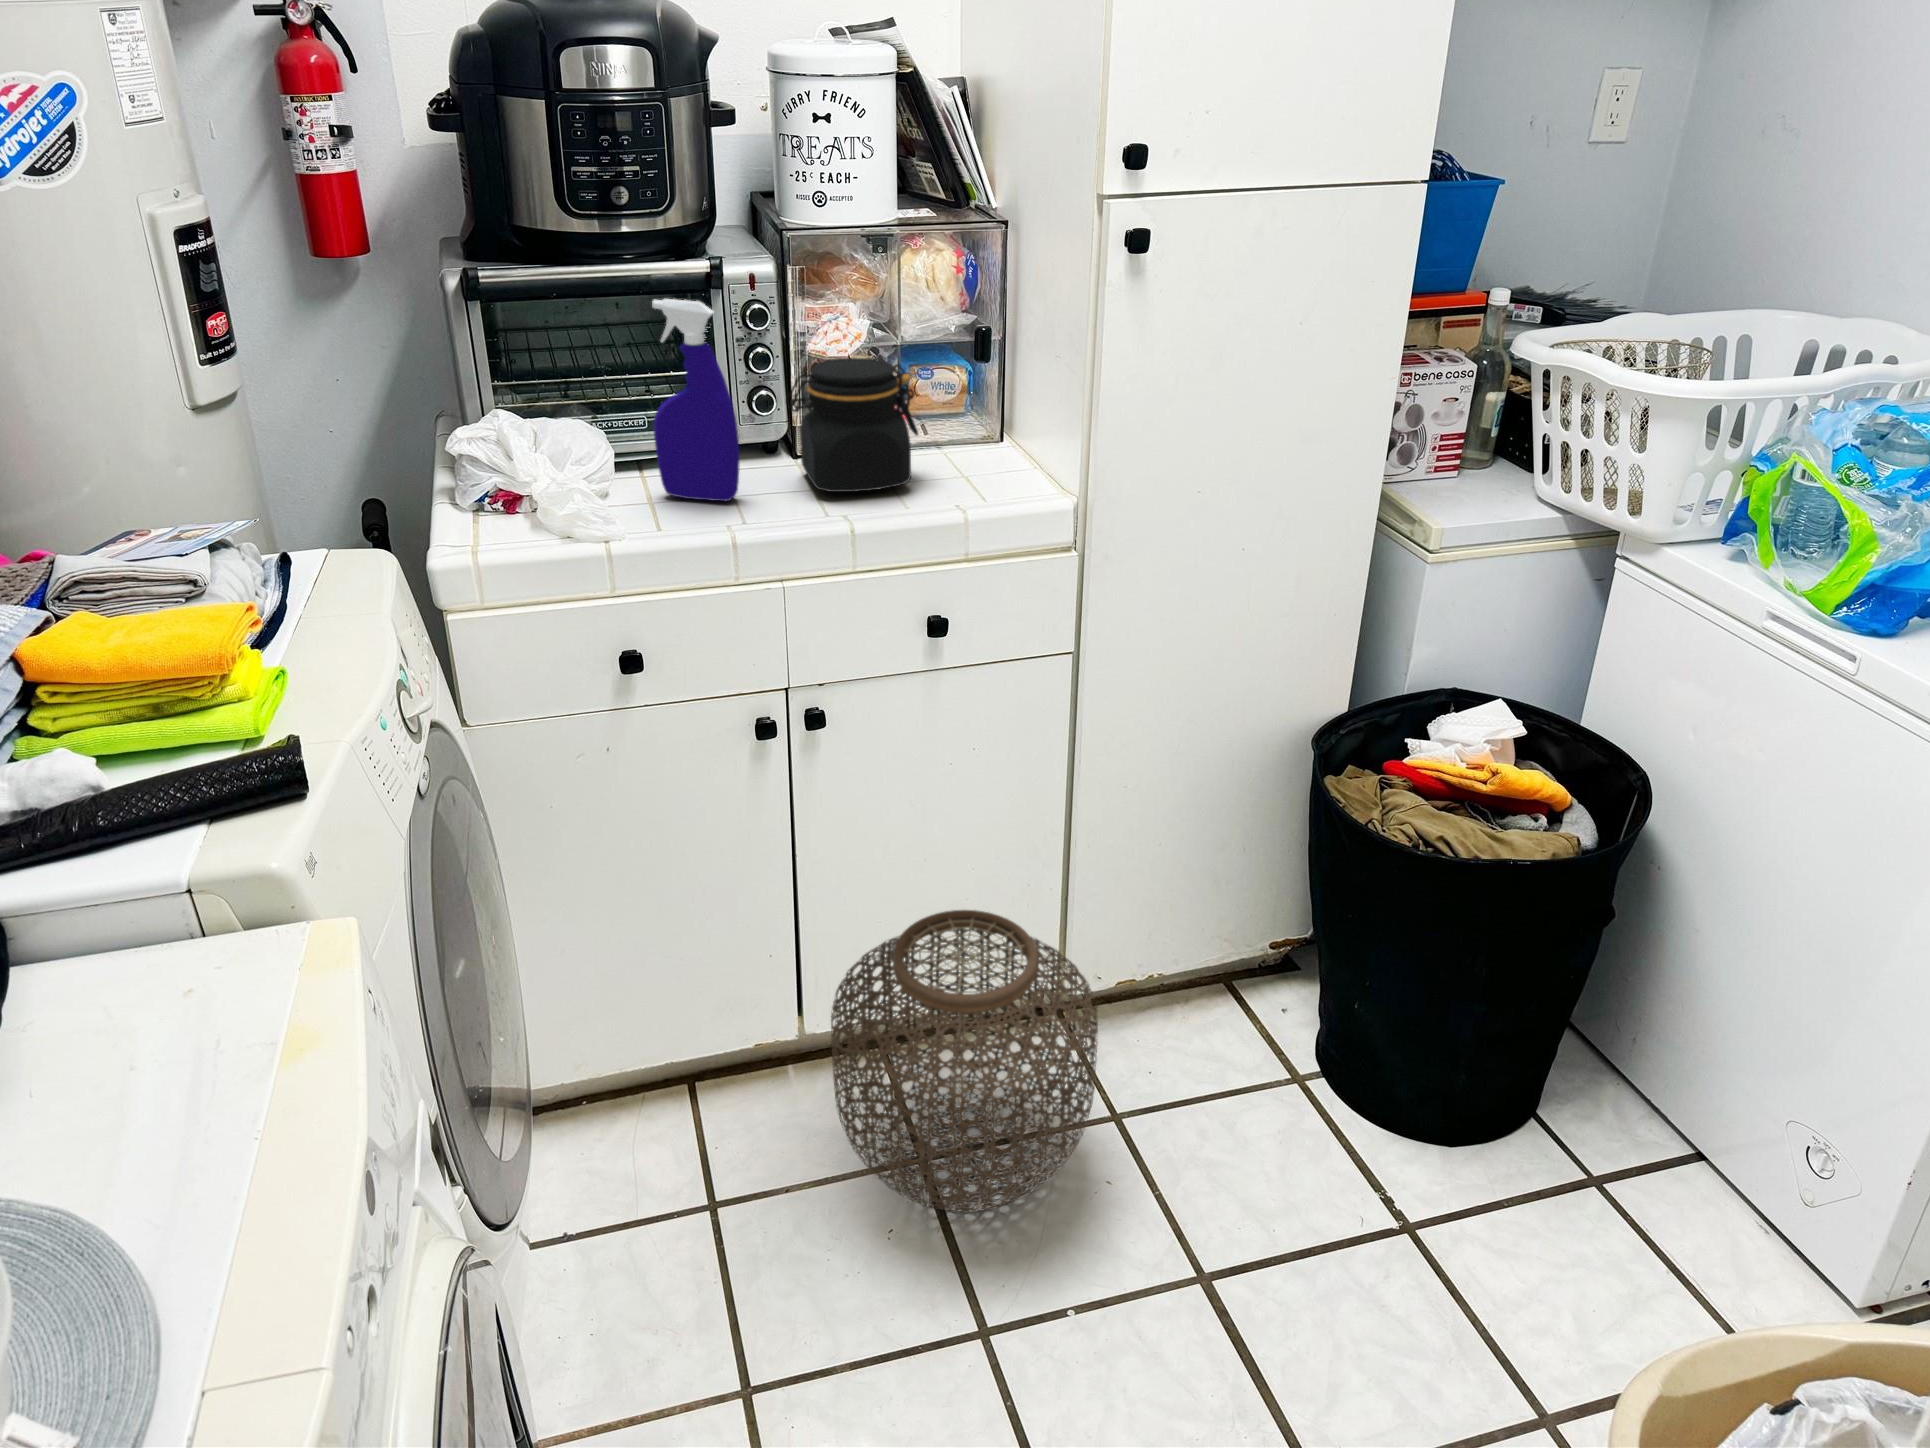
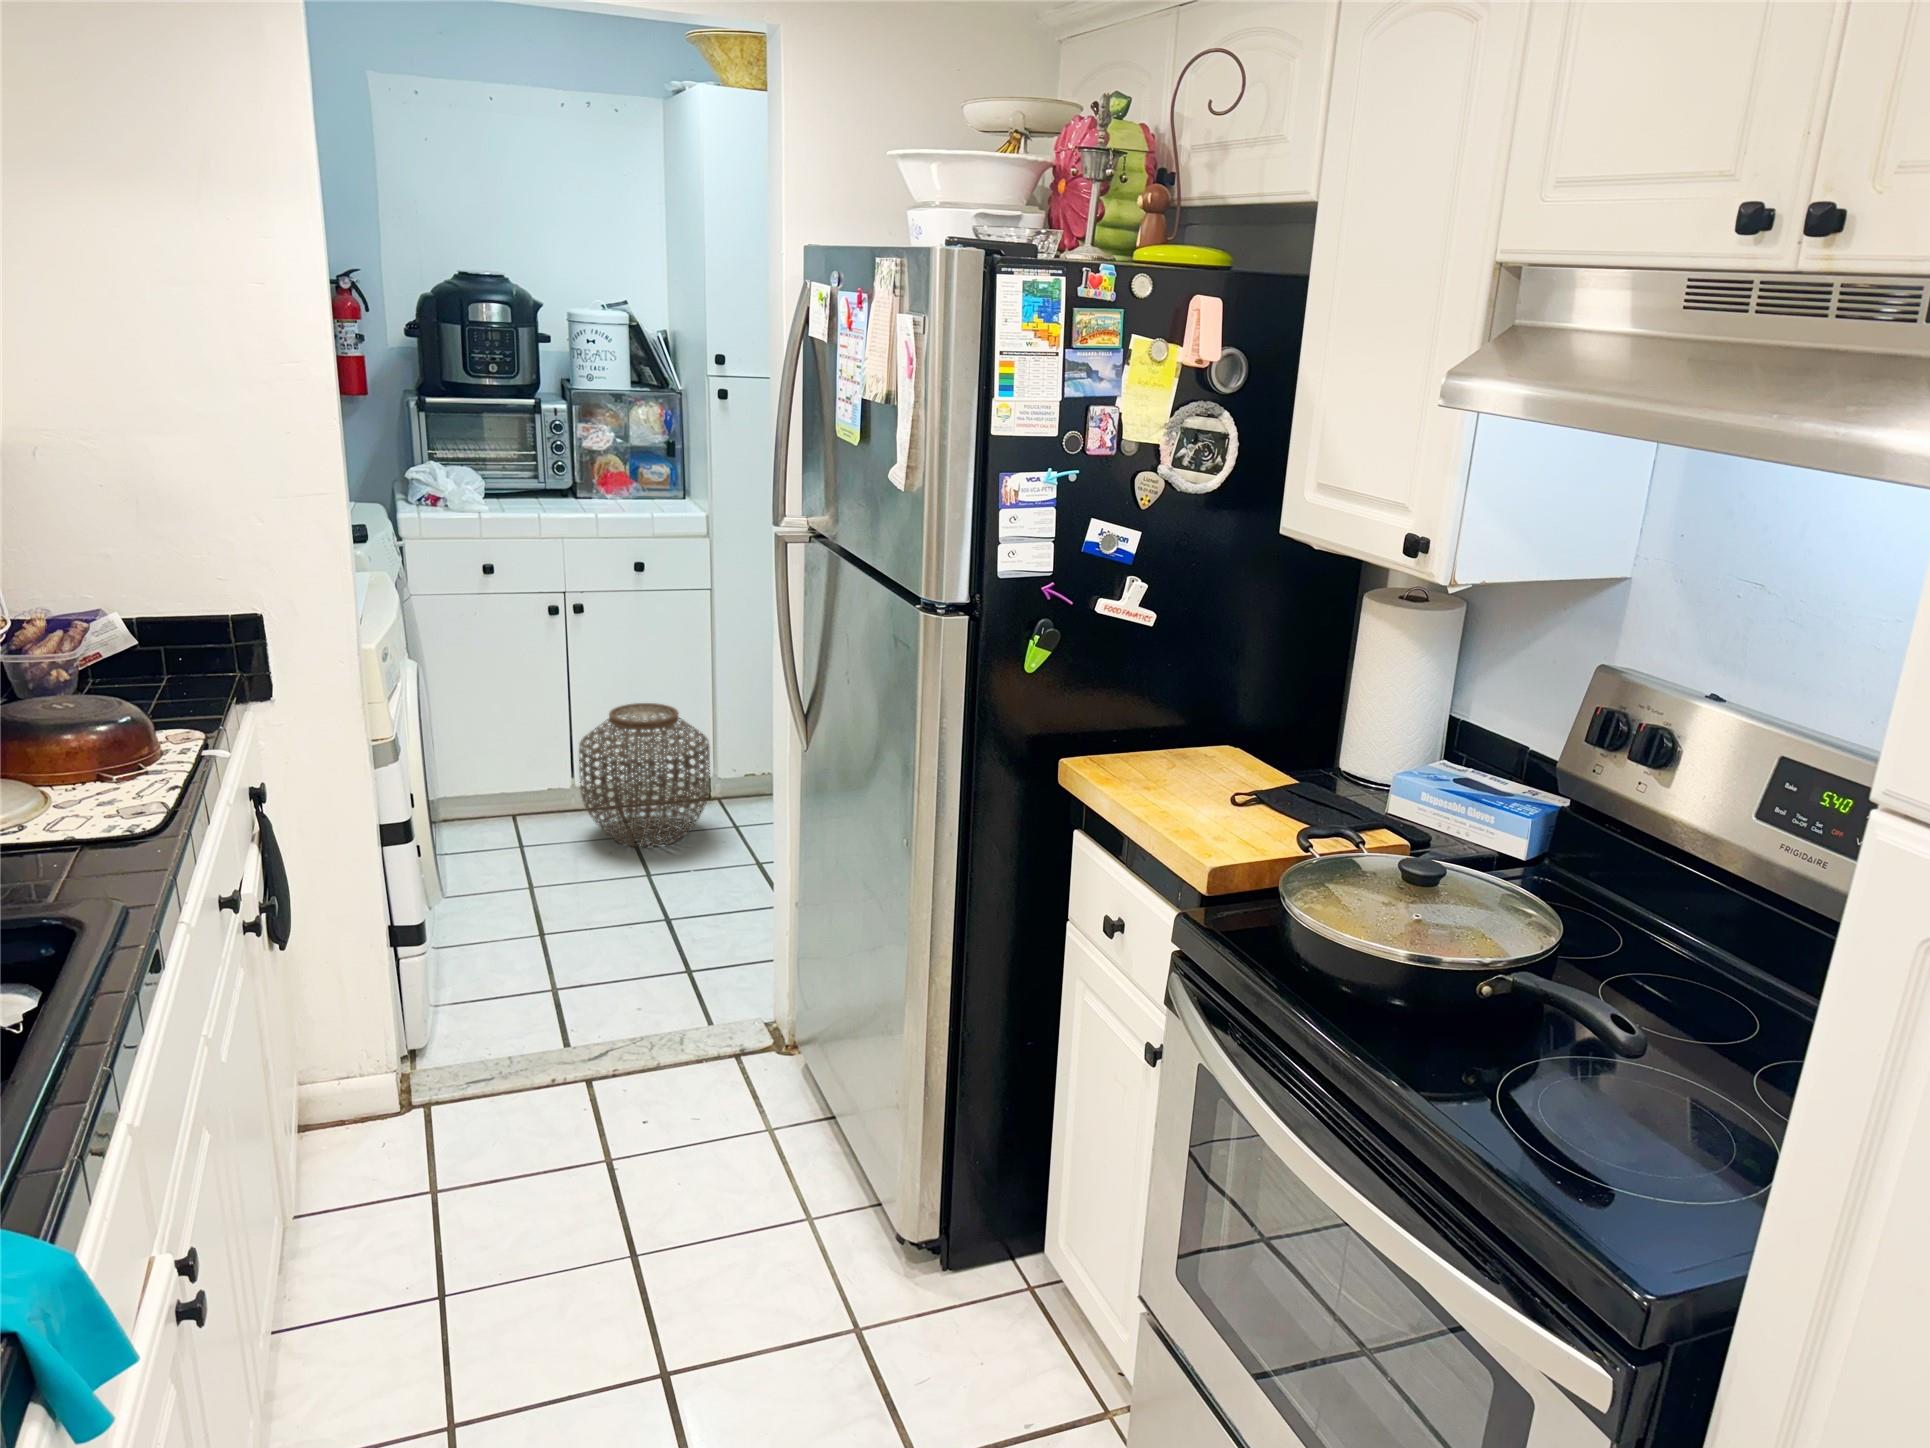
spray bottle: present [652,299,739,501] -> none [505,413,545,508]
jar: present [786,358,918,492] -> none [569,448,634,508]

